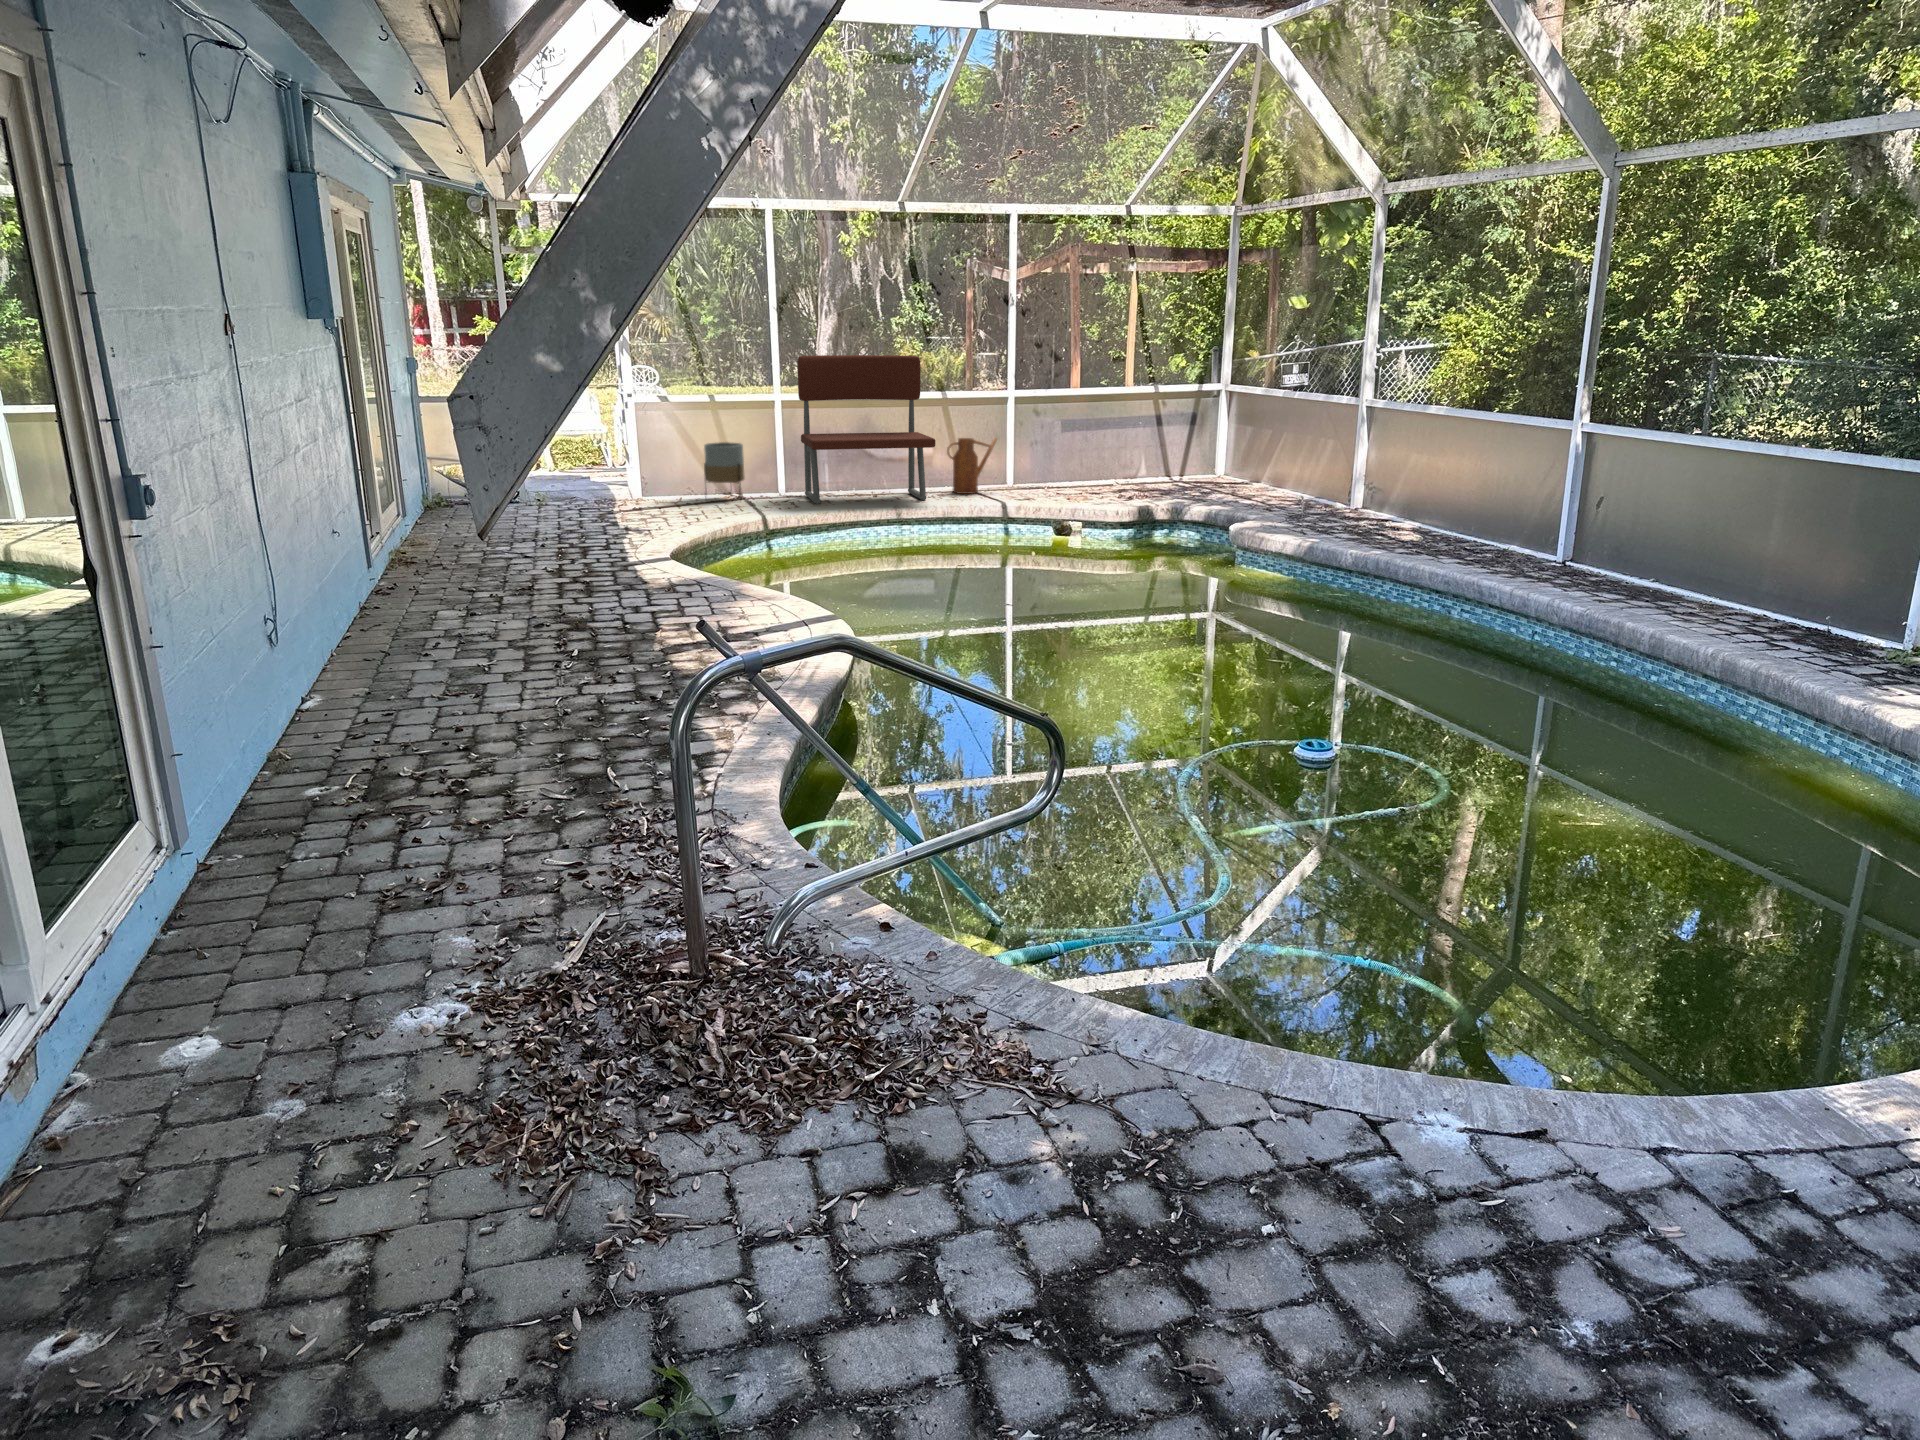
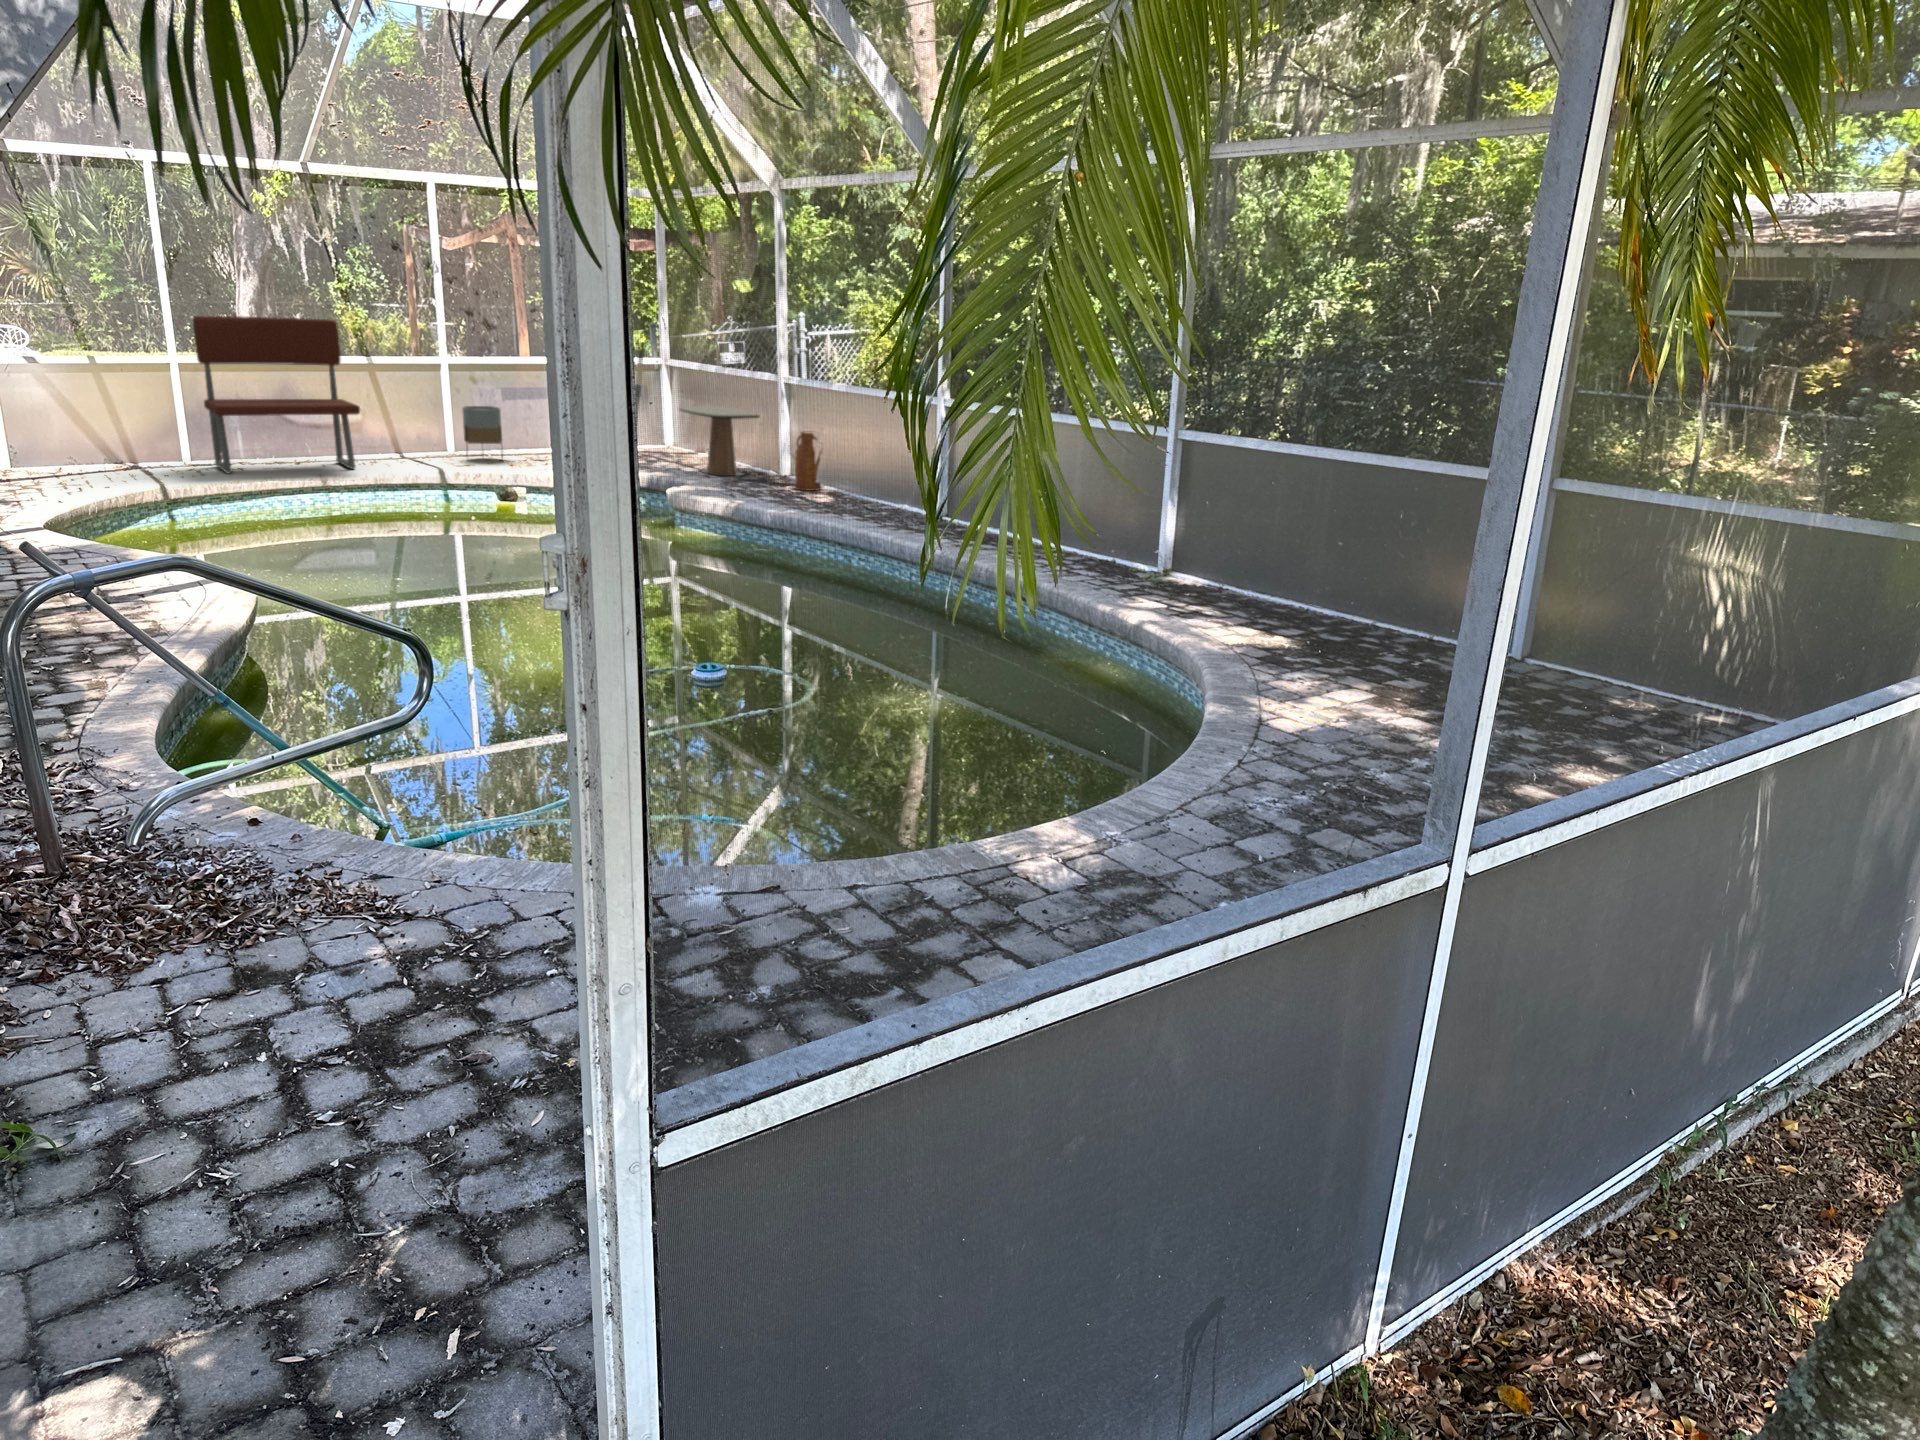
side table: none [1242,436,1337,511] -> present [679,406,760,476]
watering can: present [947,438,997,494] -> present [795,431,822,491]
planter: present [704,442,745,492] -> present [462,406,502,457]

